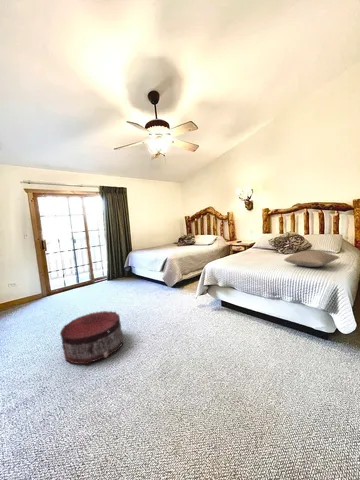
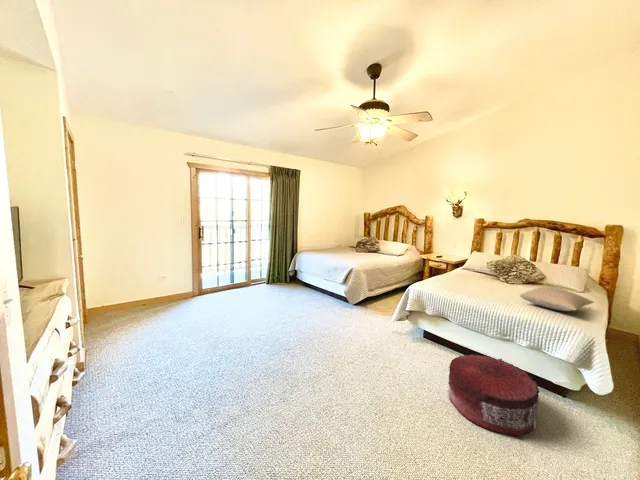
pouf: present [60,311,123,364] -> present [448,354,540,436]

